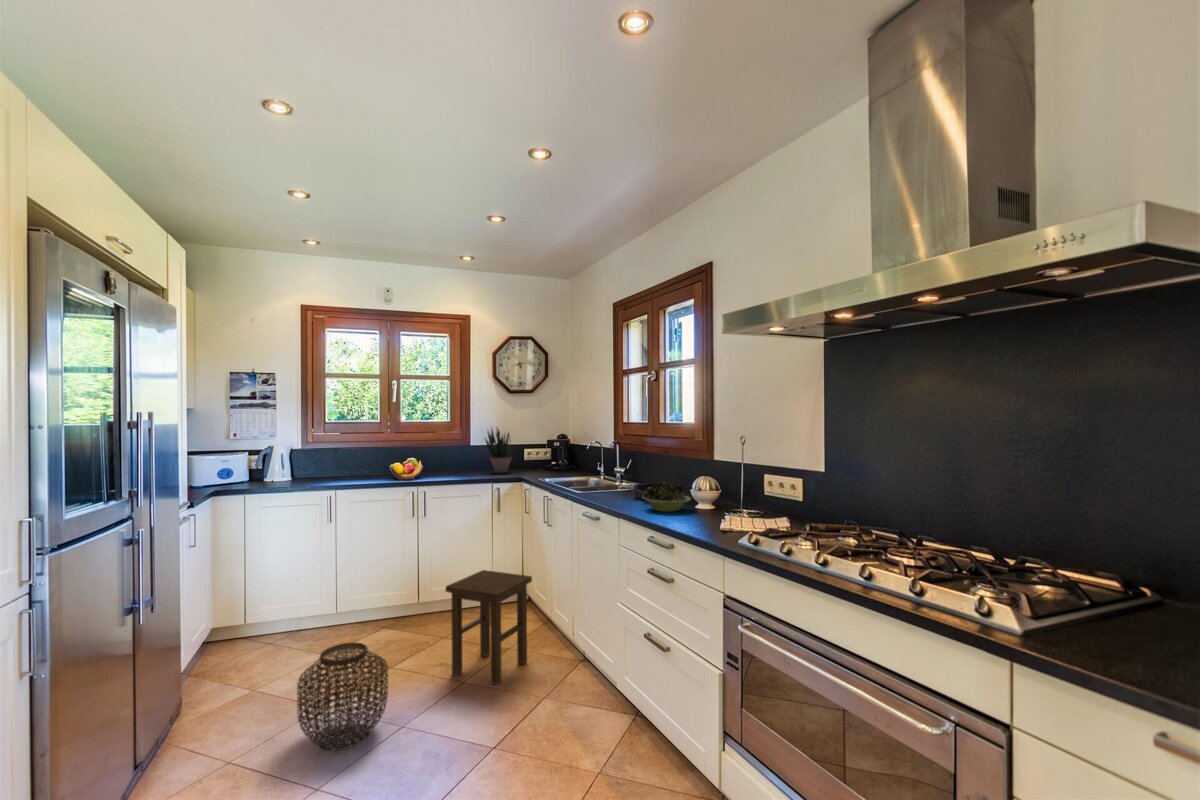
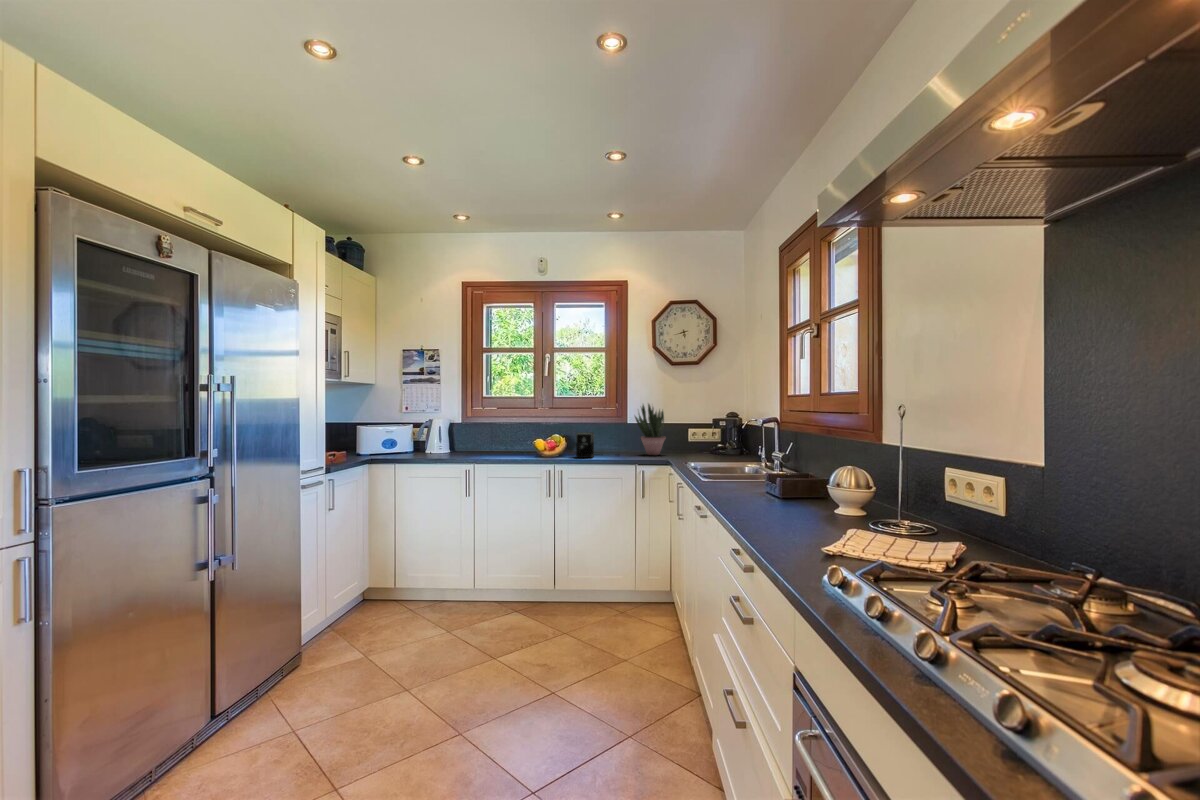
coffee maker: none [435,455,475,480] -> present [576,432,594,458]
bowl: present [642,483,691,512] -> none [747,470,821,515]
stool: present [446,570,532,685] -> none [544,562,643,700]
woven basket: present [297,642,388,750] -> none [362,622,455,735]

